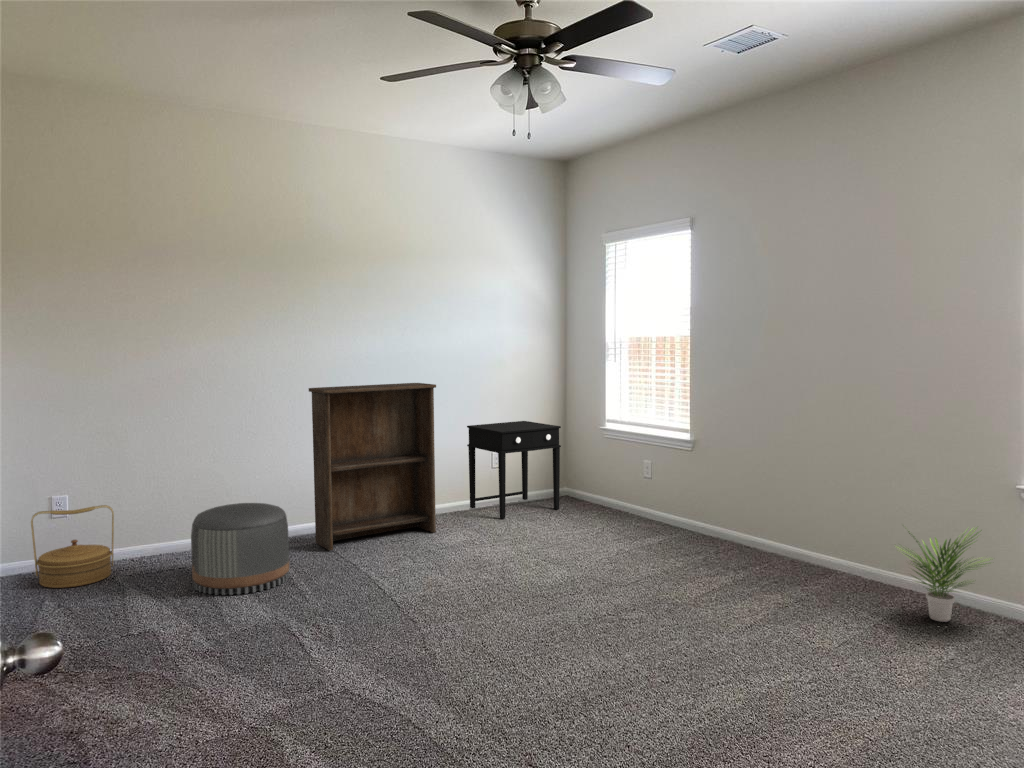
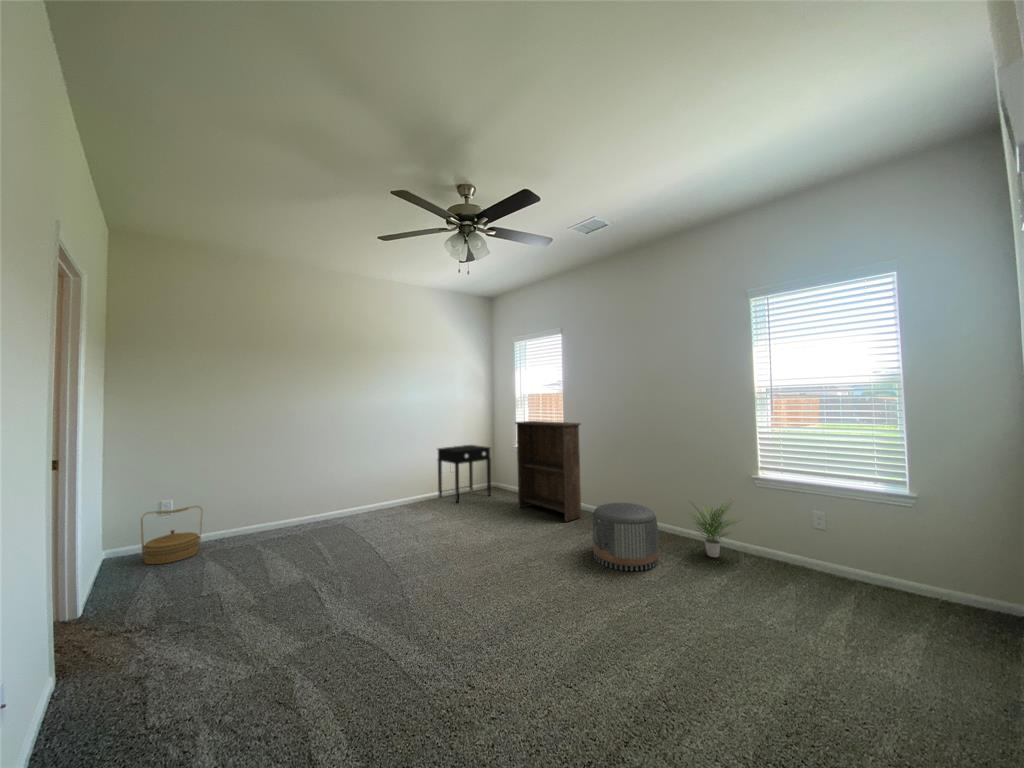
bookshelf: present [309,383,436,550] -> present [515,421,581,522]
pouf: present [191,503,289,595] -> present [593,503,659,571]

